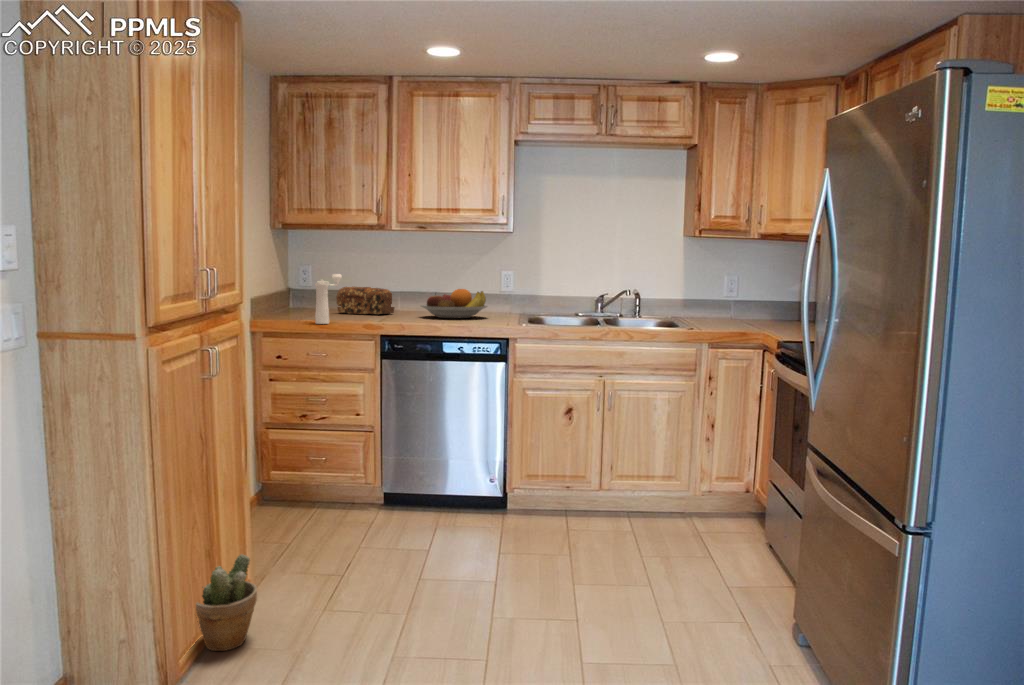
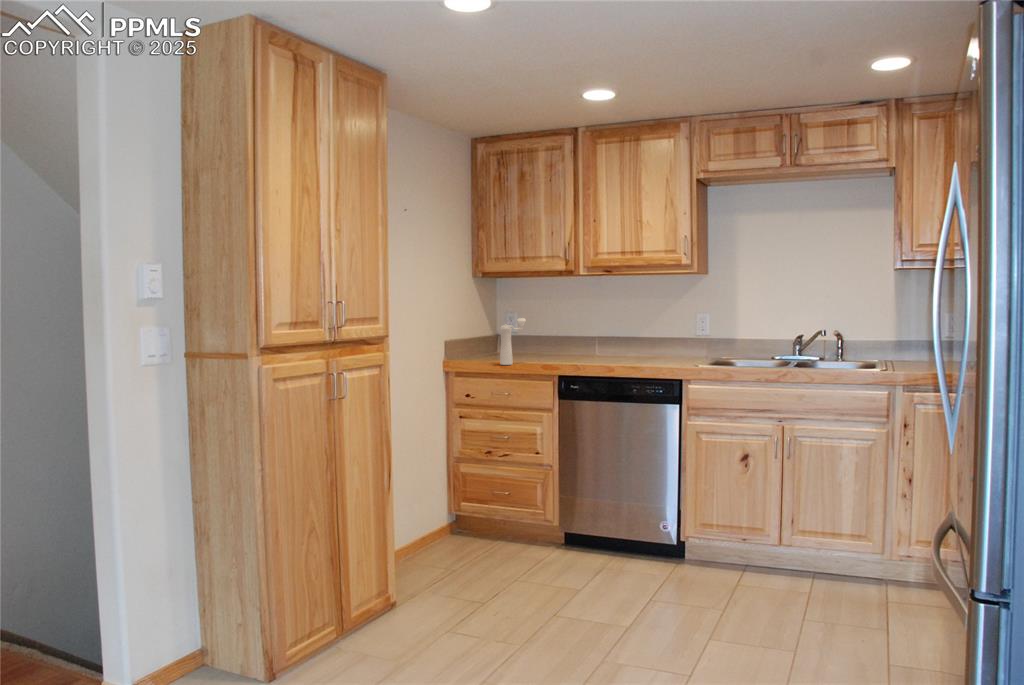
bread loaf: present [337,286,394,315] -> none [534,327,589,354]
fruit bowl: present [421,289,487,318] -> none [608,329,676,359]
potted plant: present [196,554,257,651] -> none [366,564,418,643]

